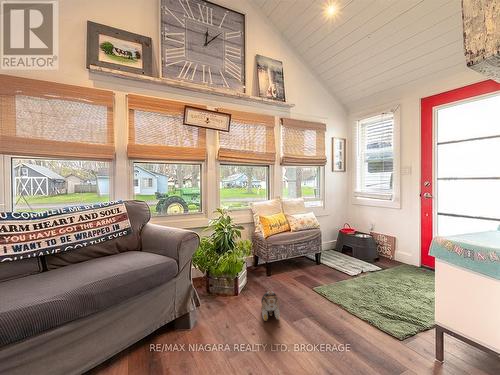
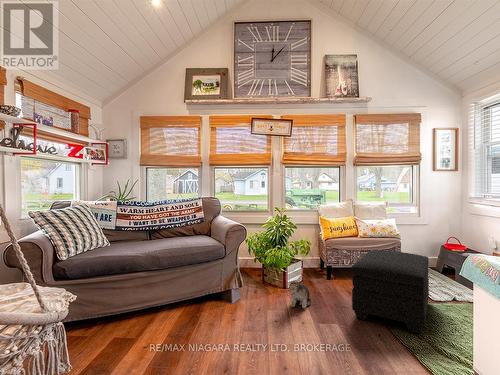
ottoman: none [313,244,391,319] -> present [351,250,429,334]

